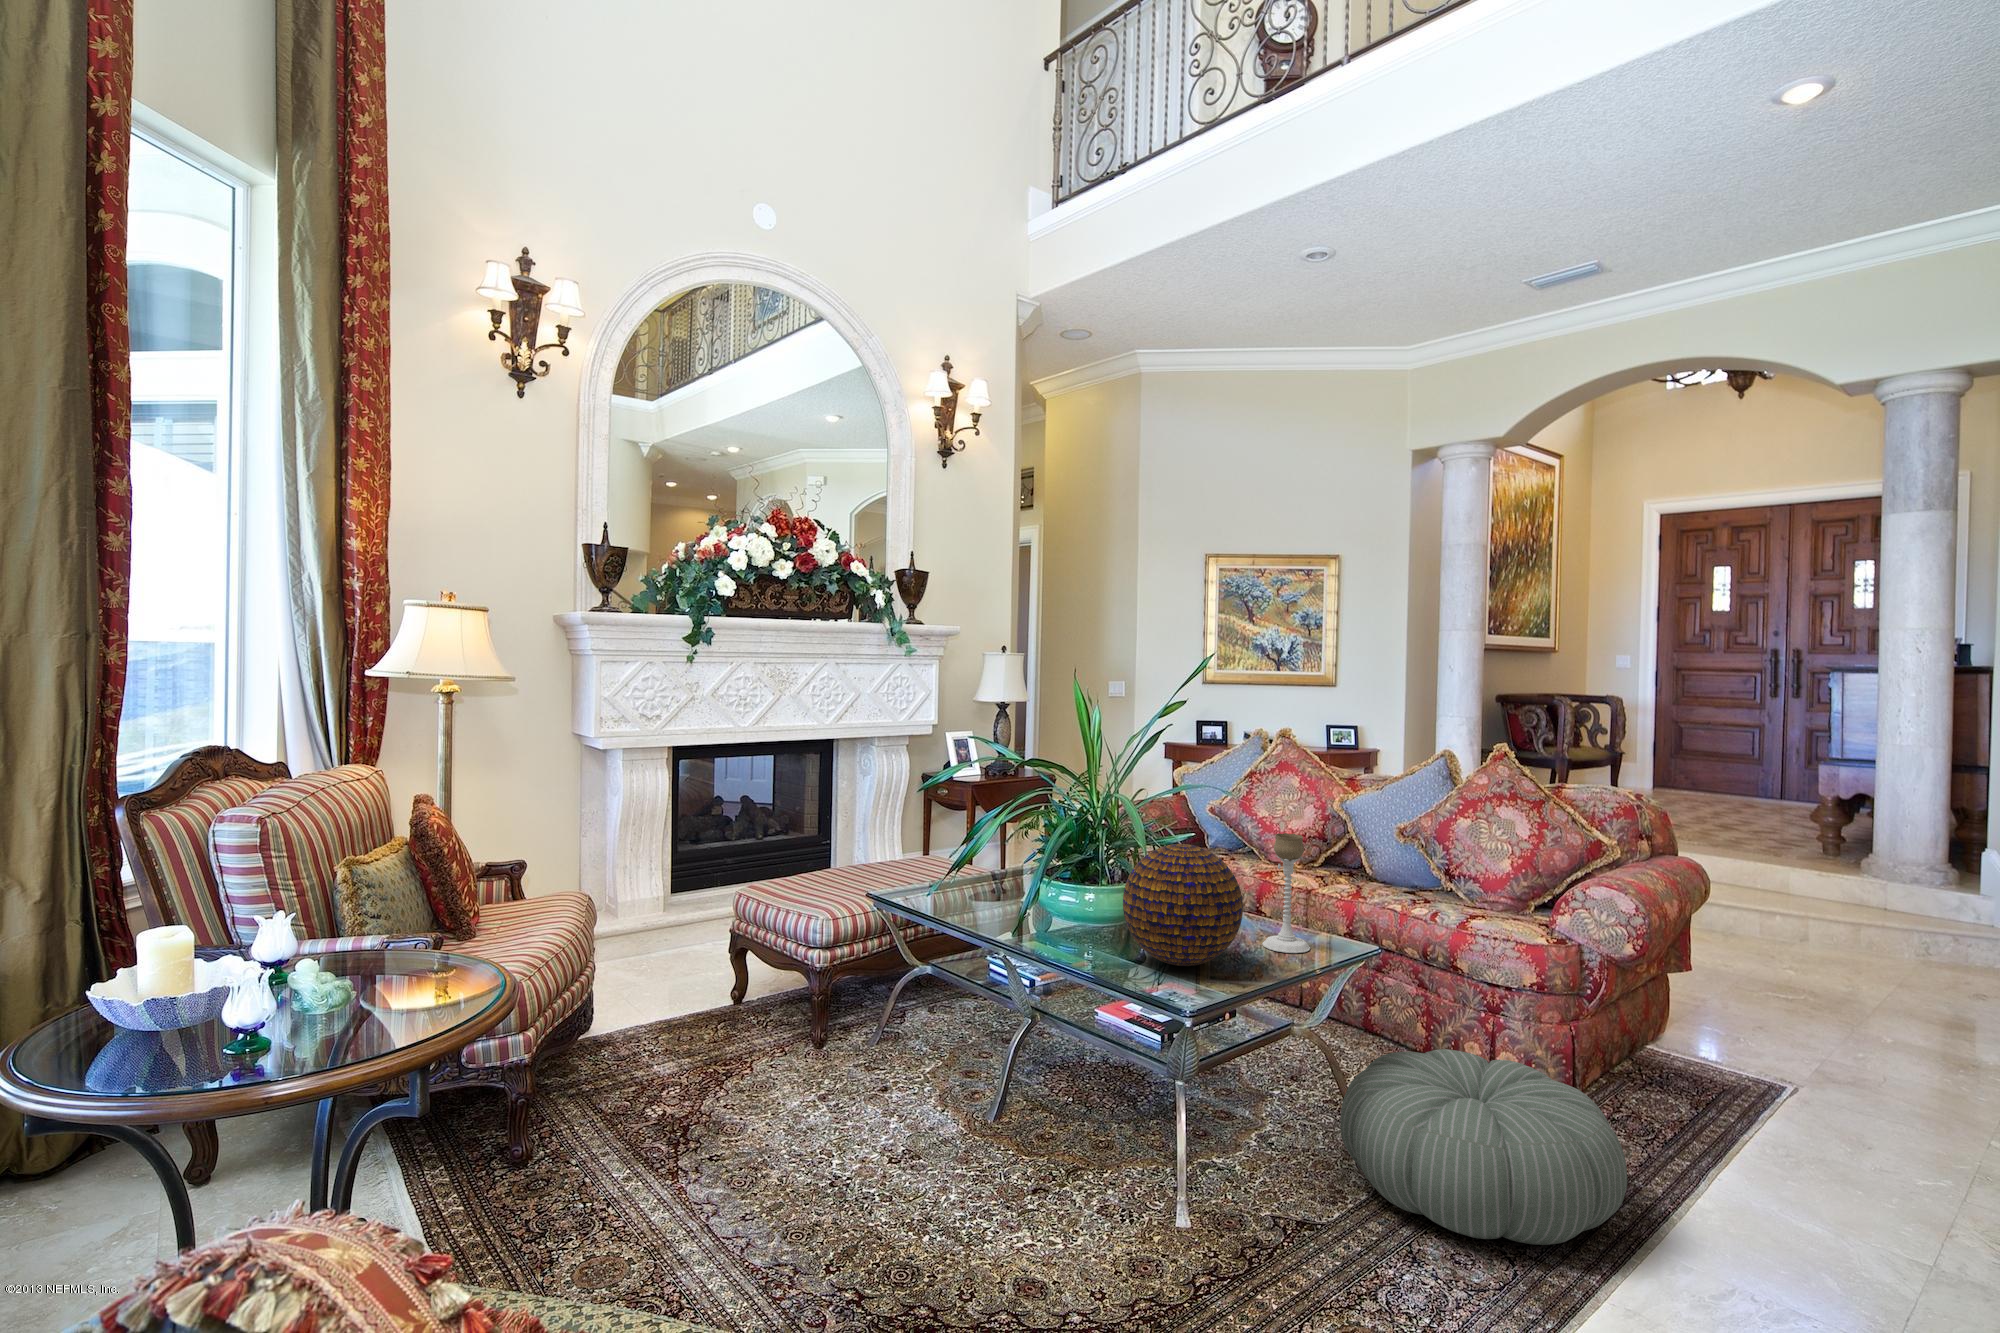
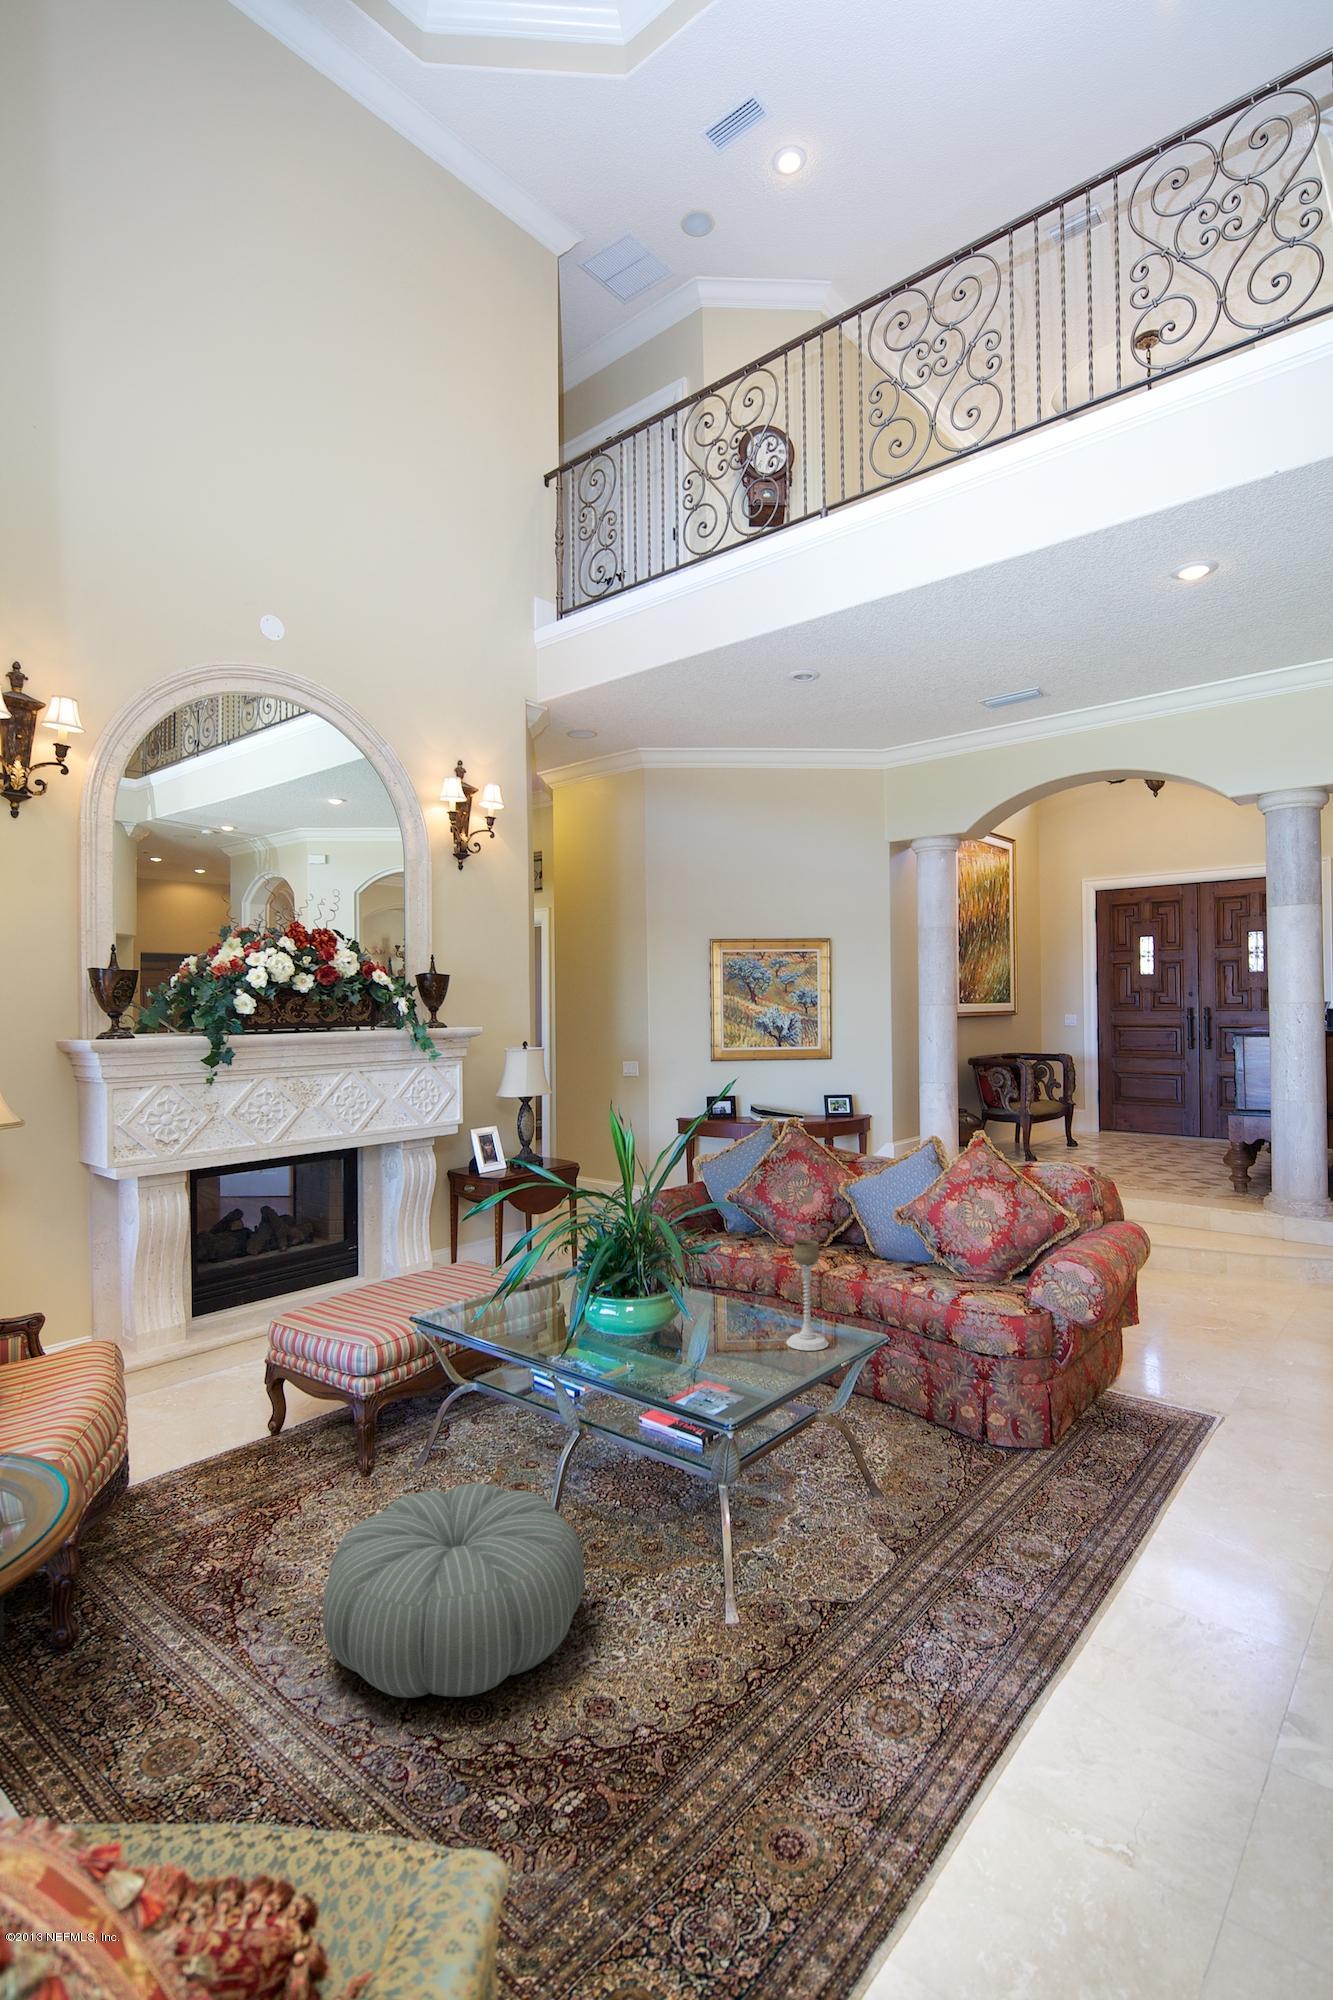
decorative orb: present [1123,844,1243,966] -> none [661,1262,770,1376]
pouf: present [1340,1049,1627,1245] -> present [323,1483,584,1698]

